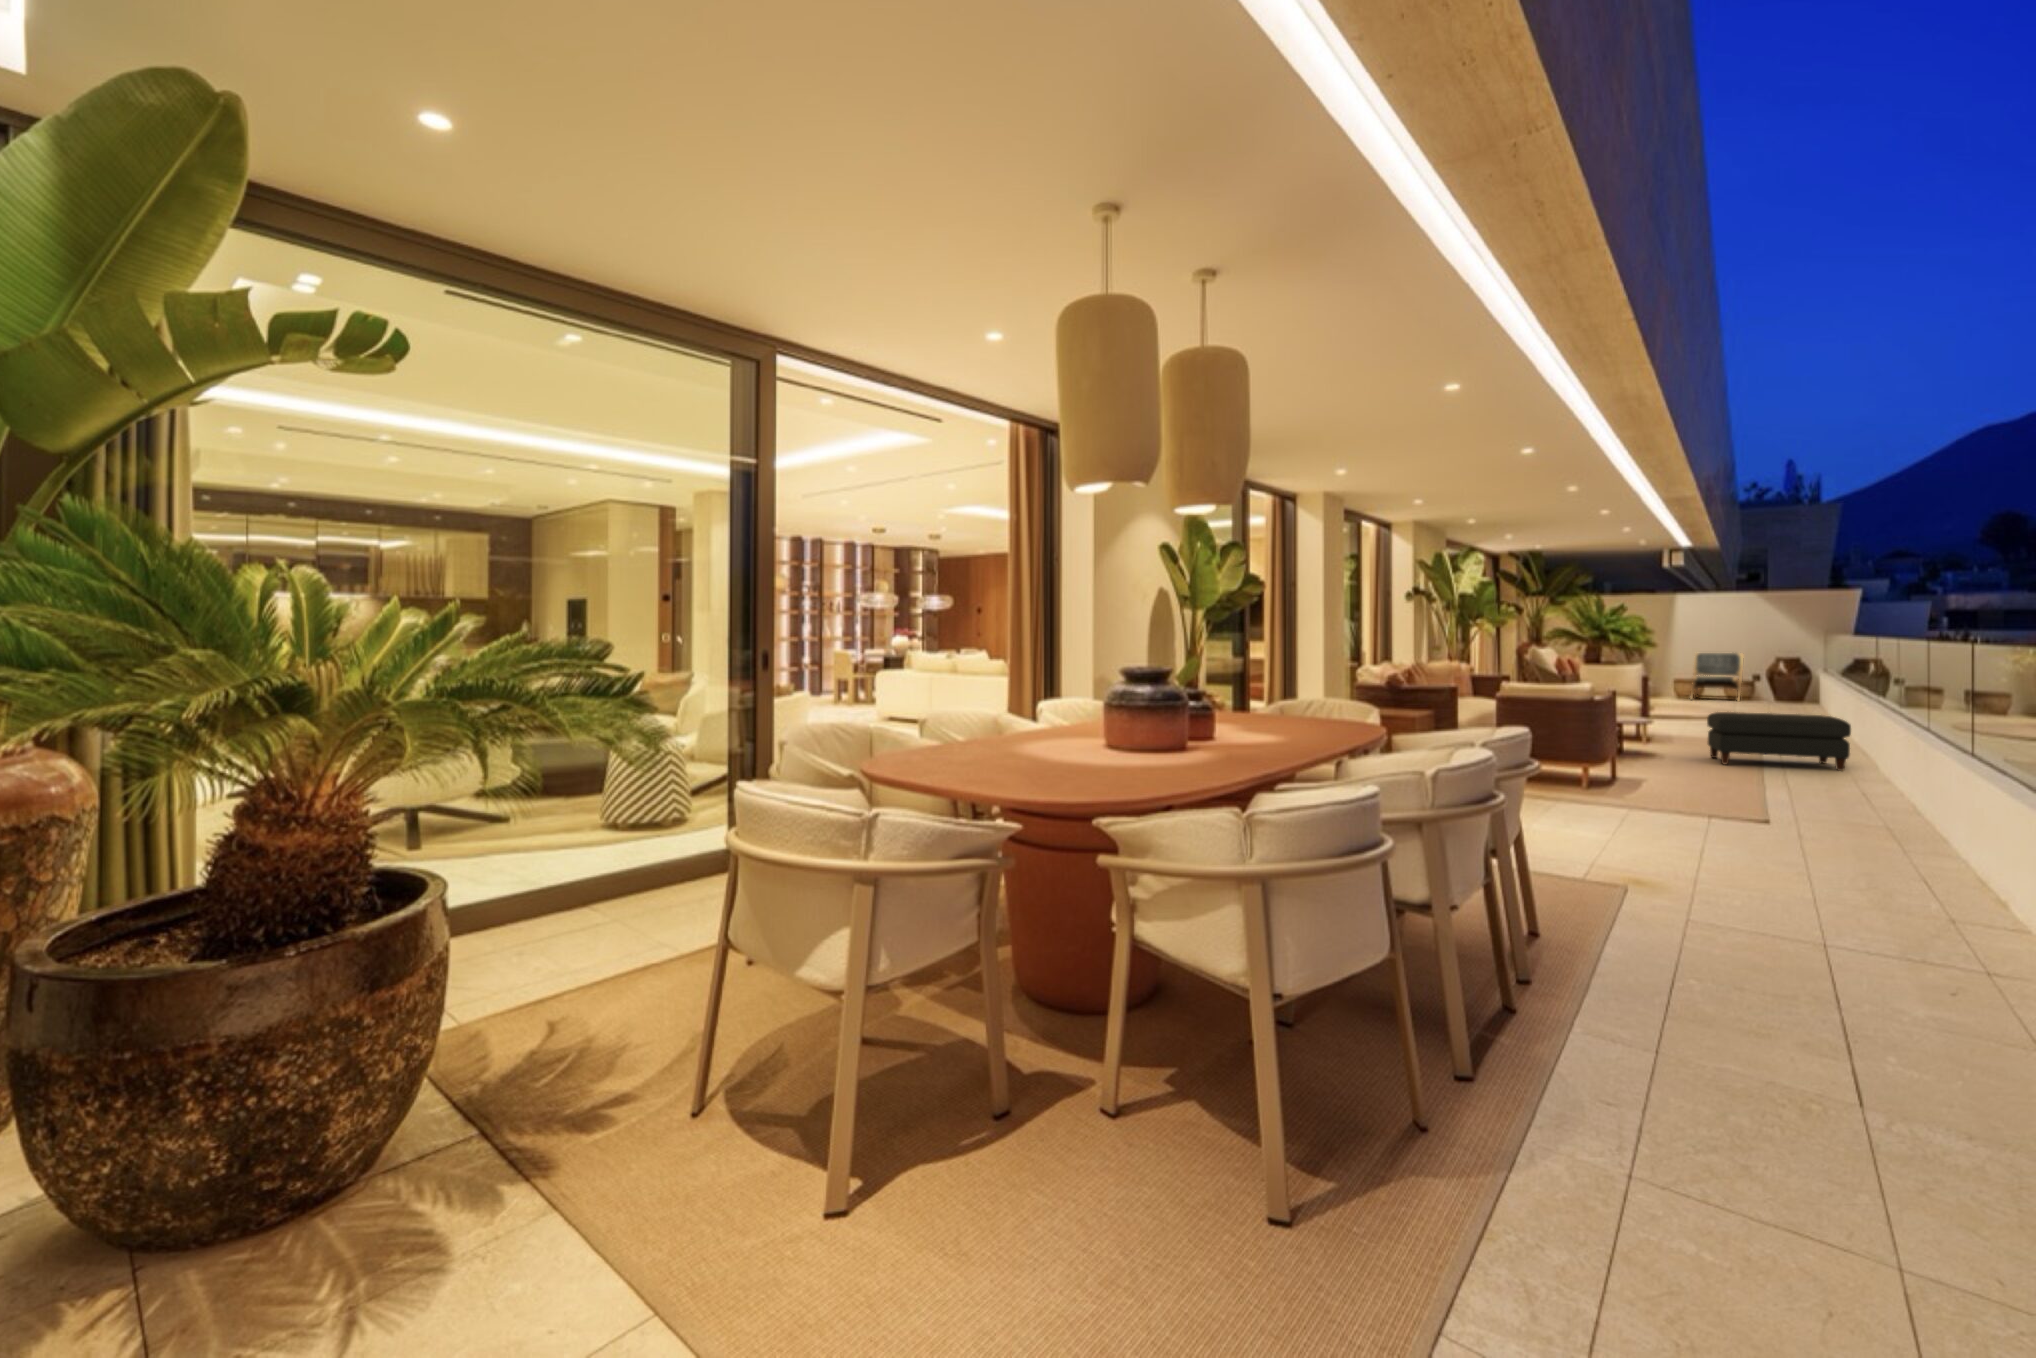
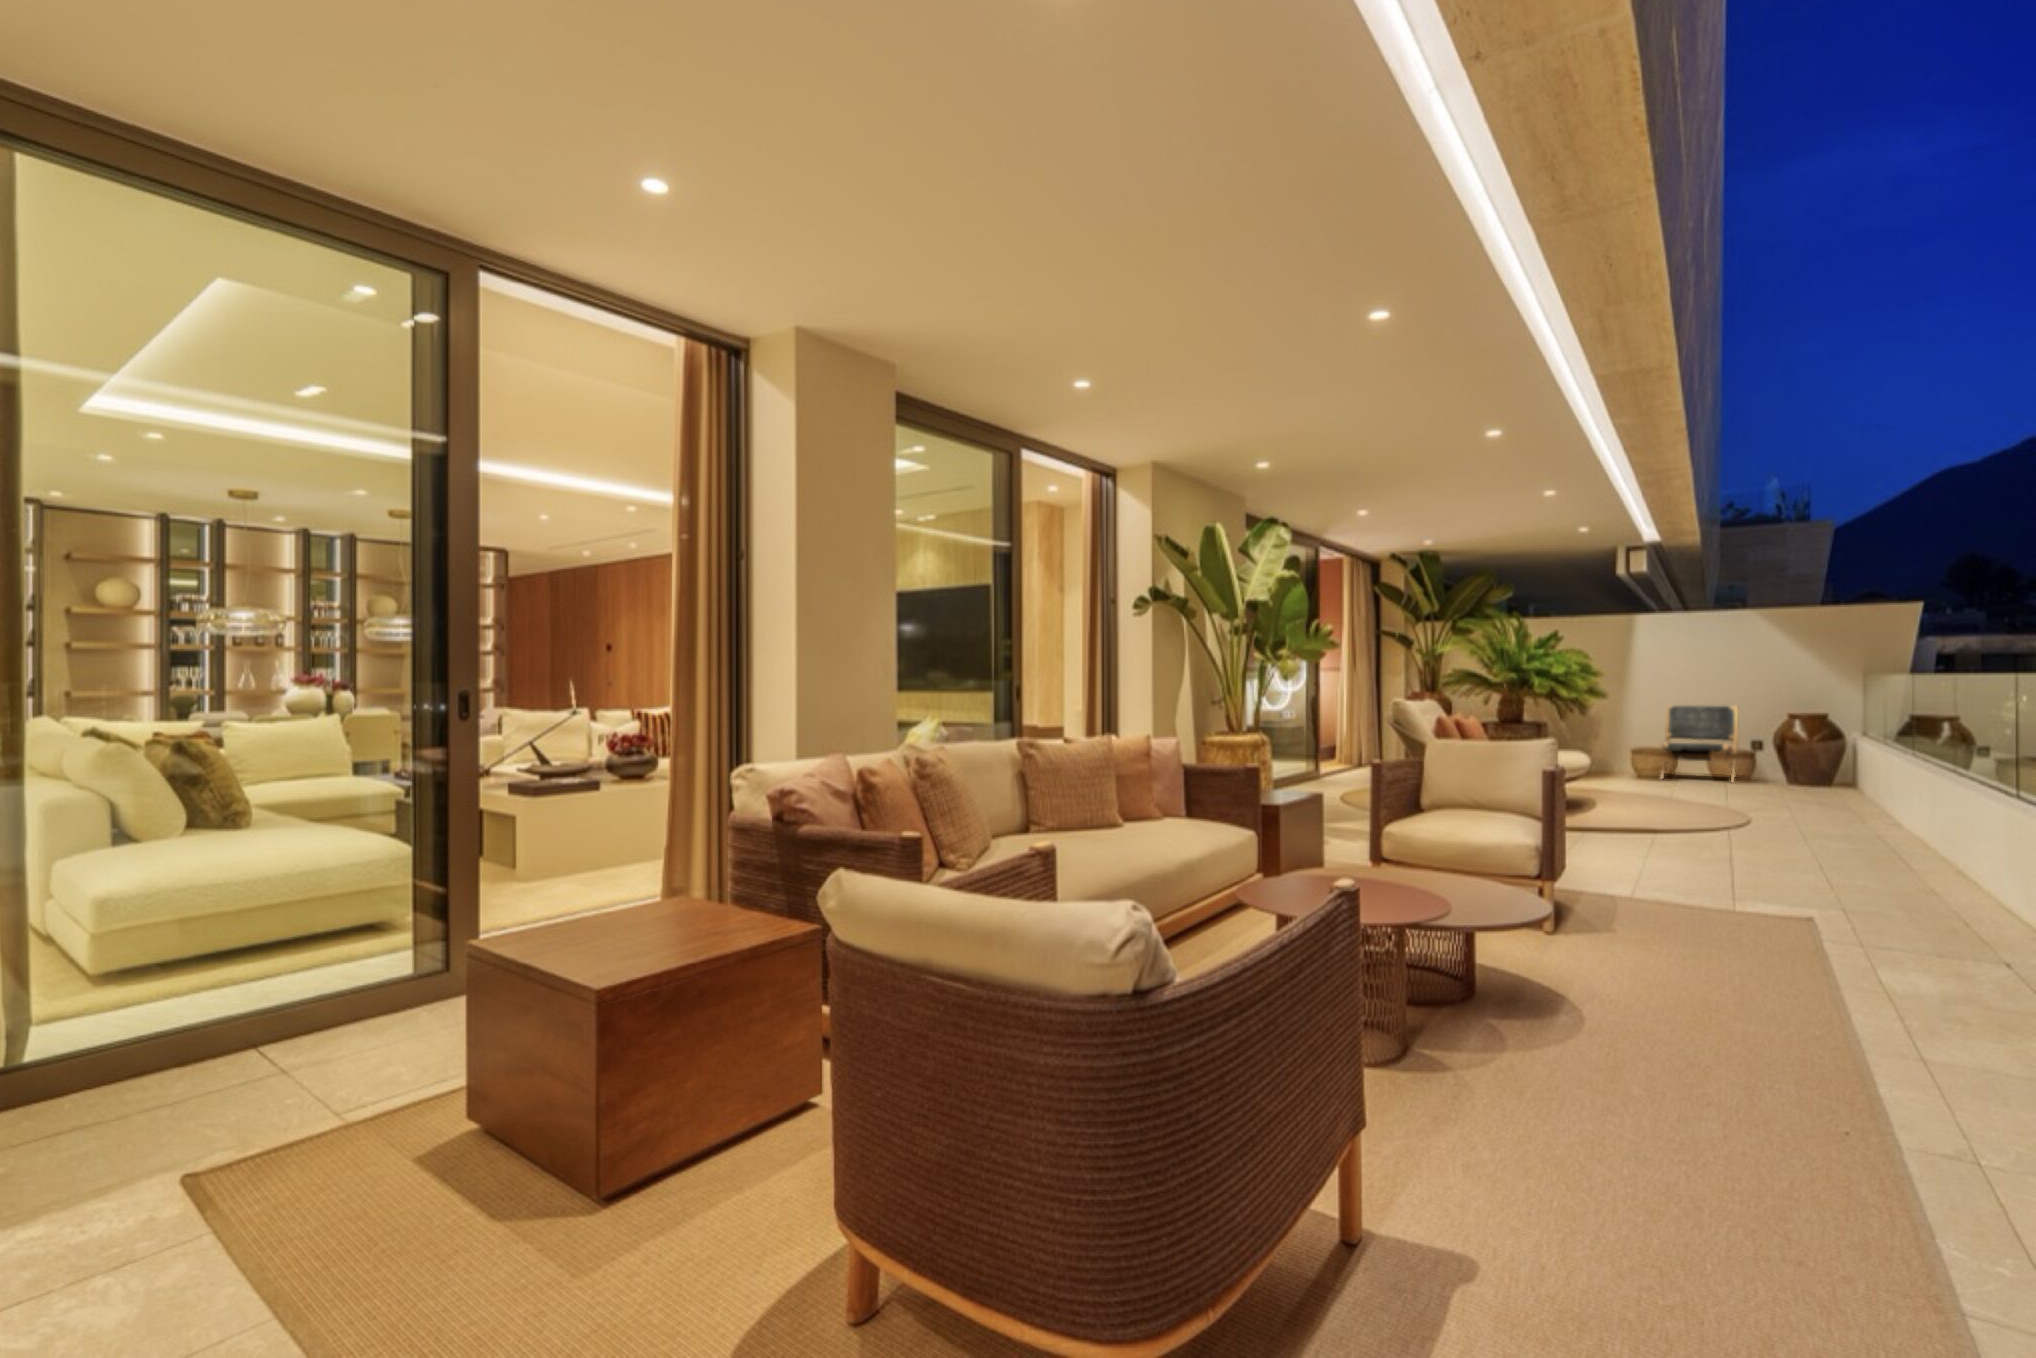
ottoman: present [1707,712,1851,771] -> none [1618,859,1960,1036]

